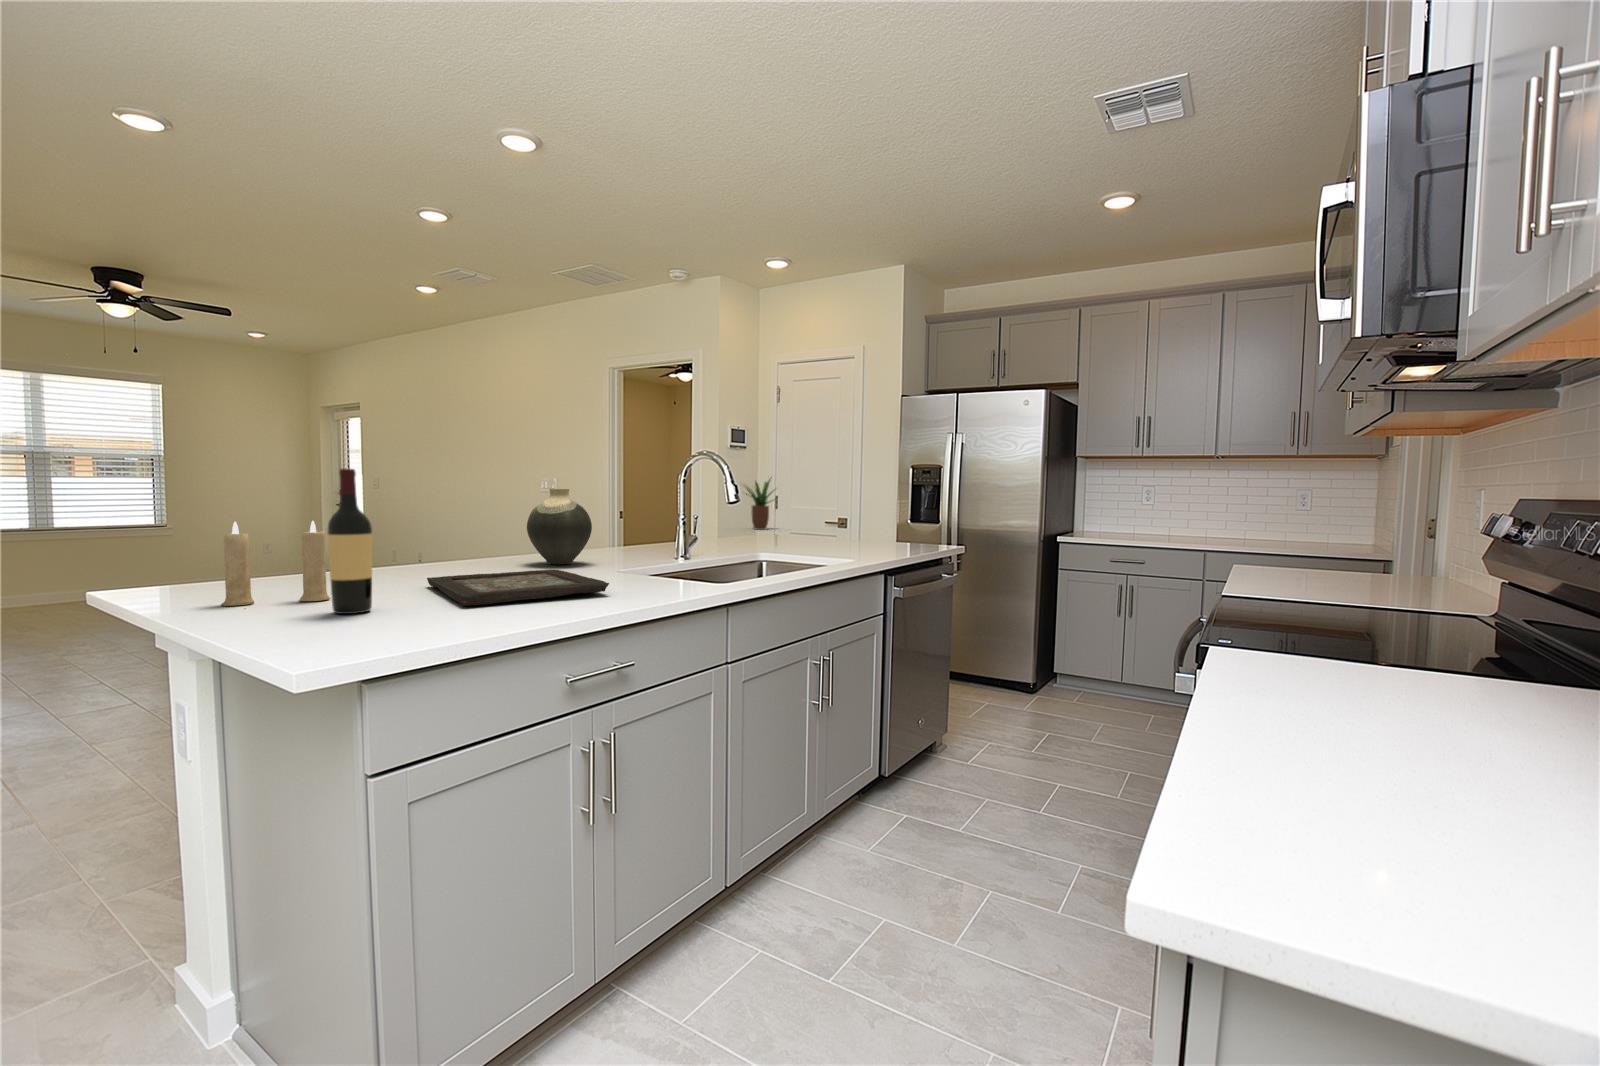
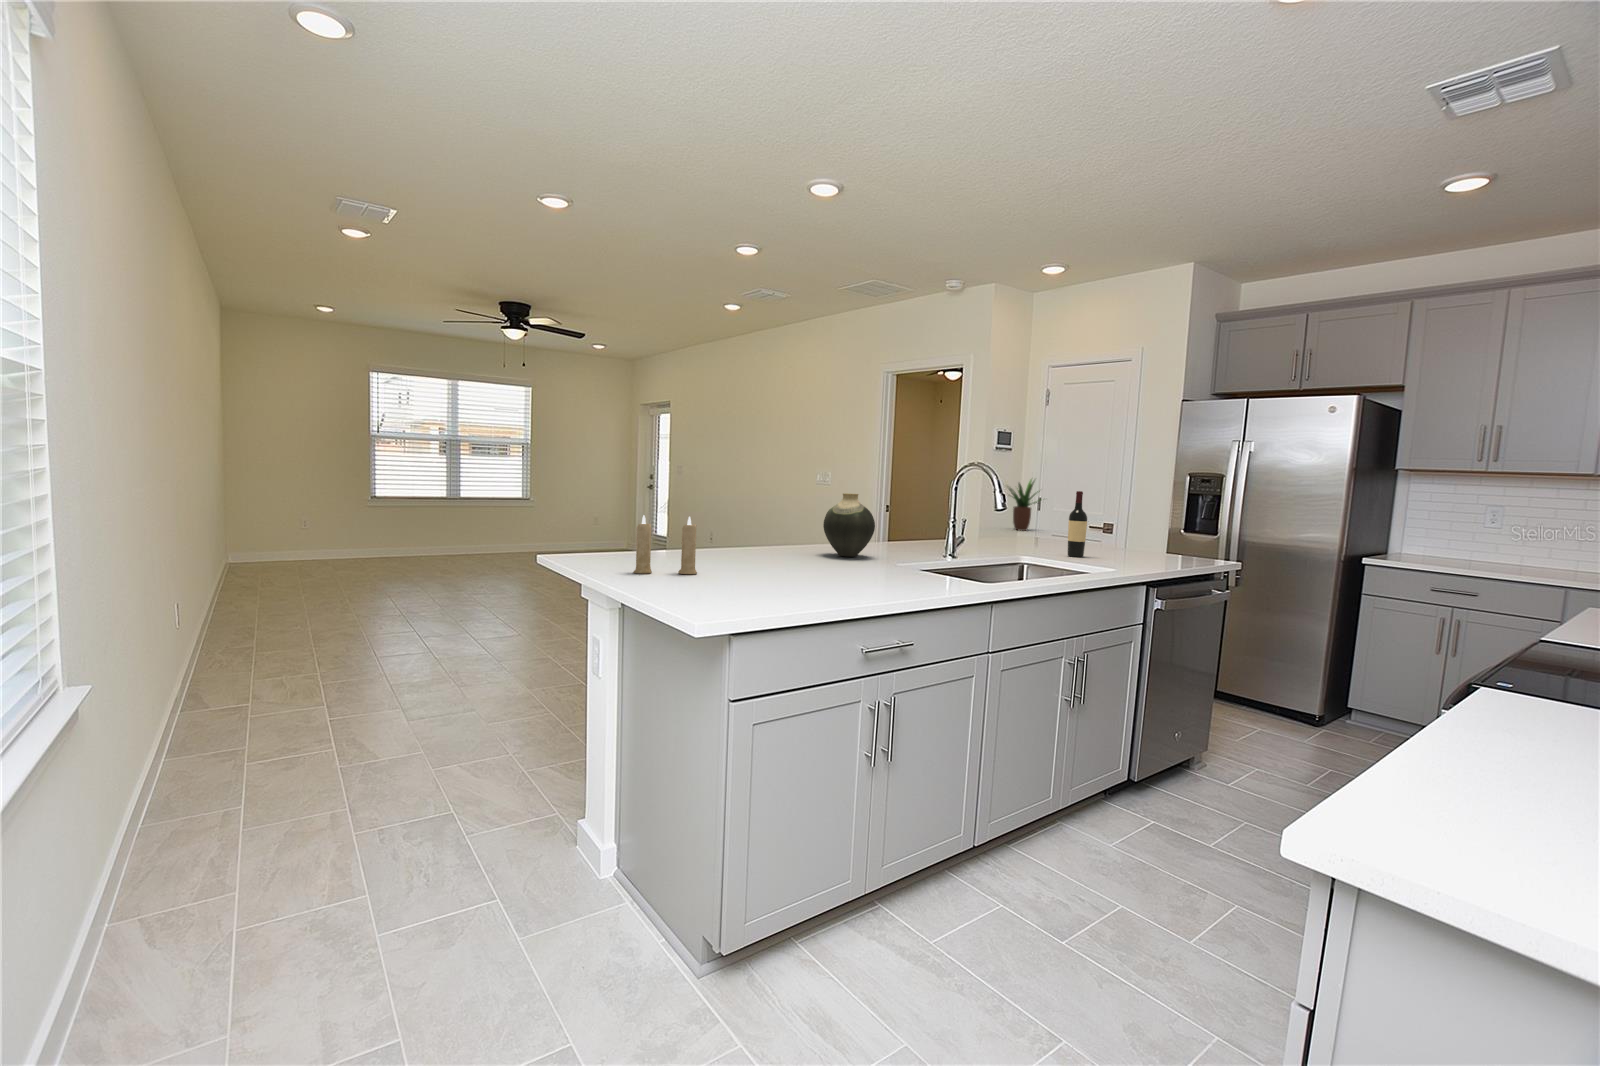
wine bottle: present [327,469,372,614] -> present [1068,491,1087,557]
decorative tray: present [427,570,609,606] -> none [757,561,894,586]

